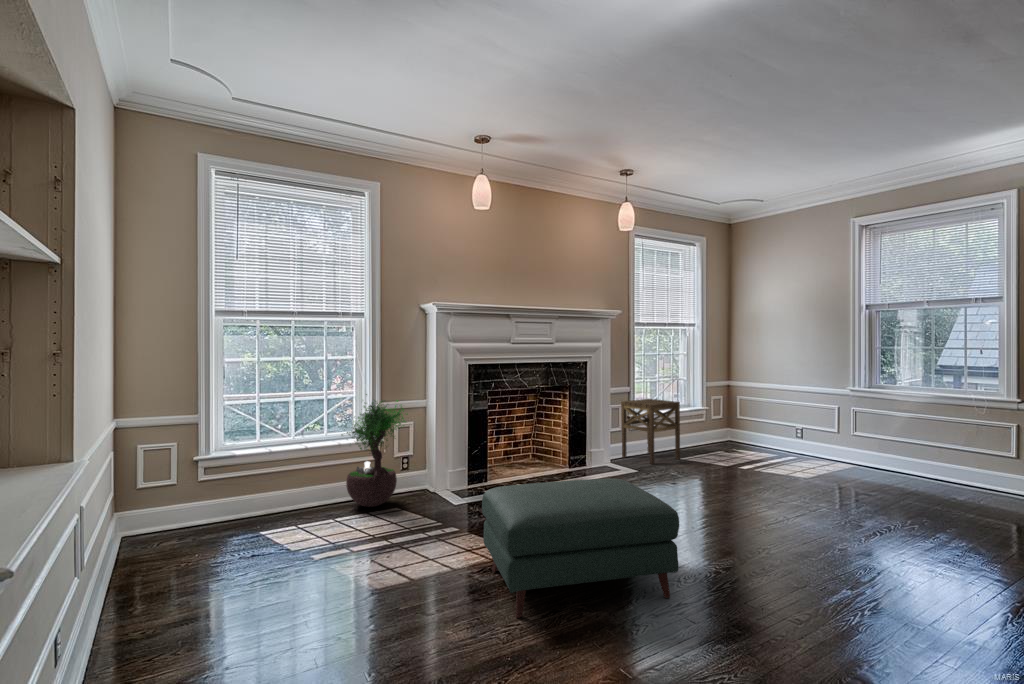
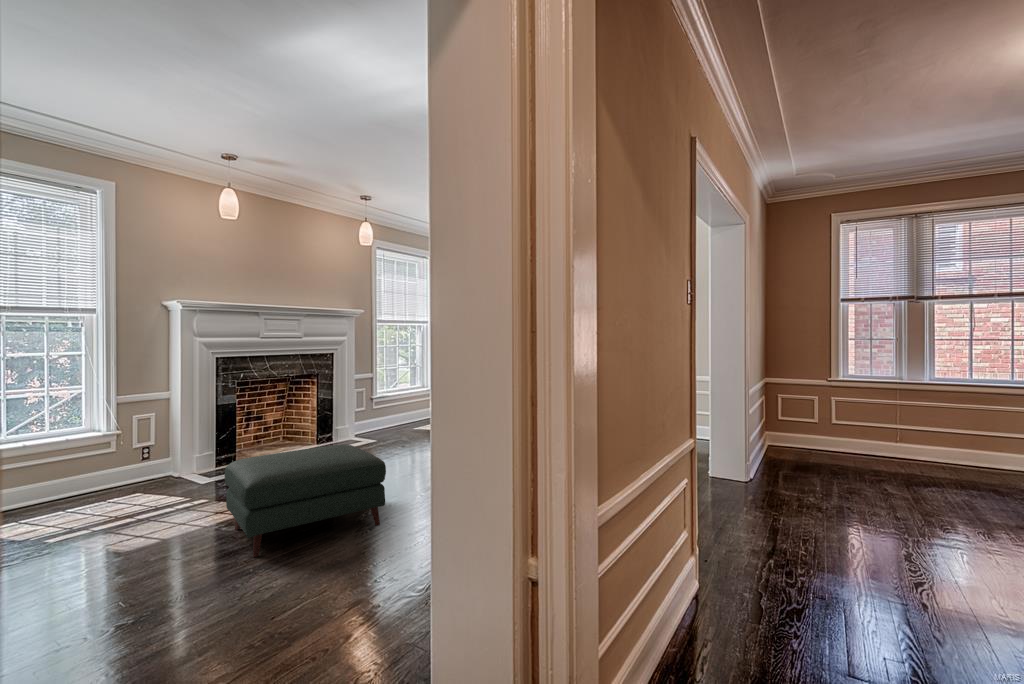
potted tree: present [346,394,406,507] -> none [70,388,149,497]
side table: present [621,399,680,464] -> none [364,383,413,436]

